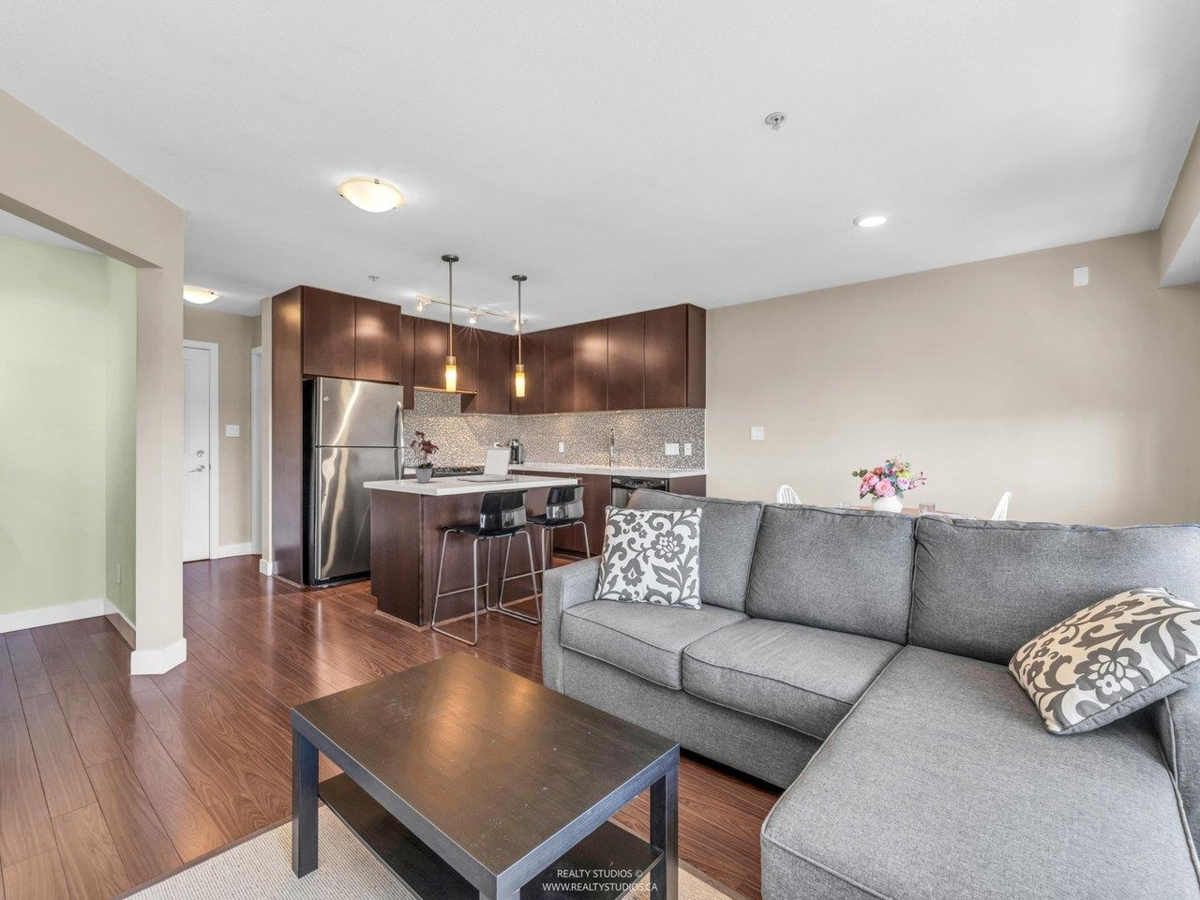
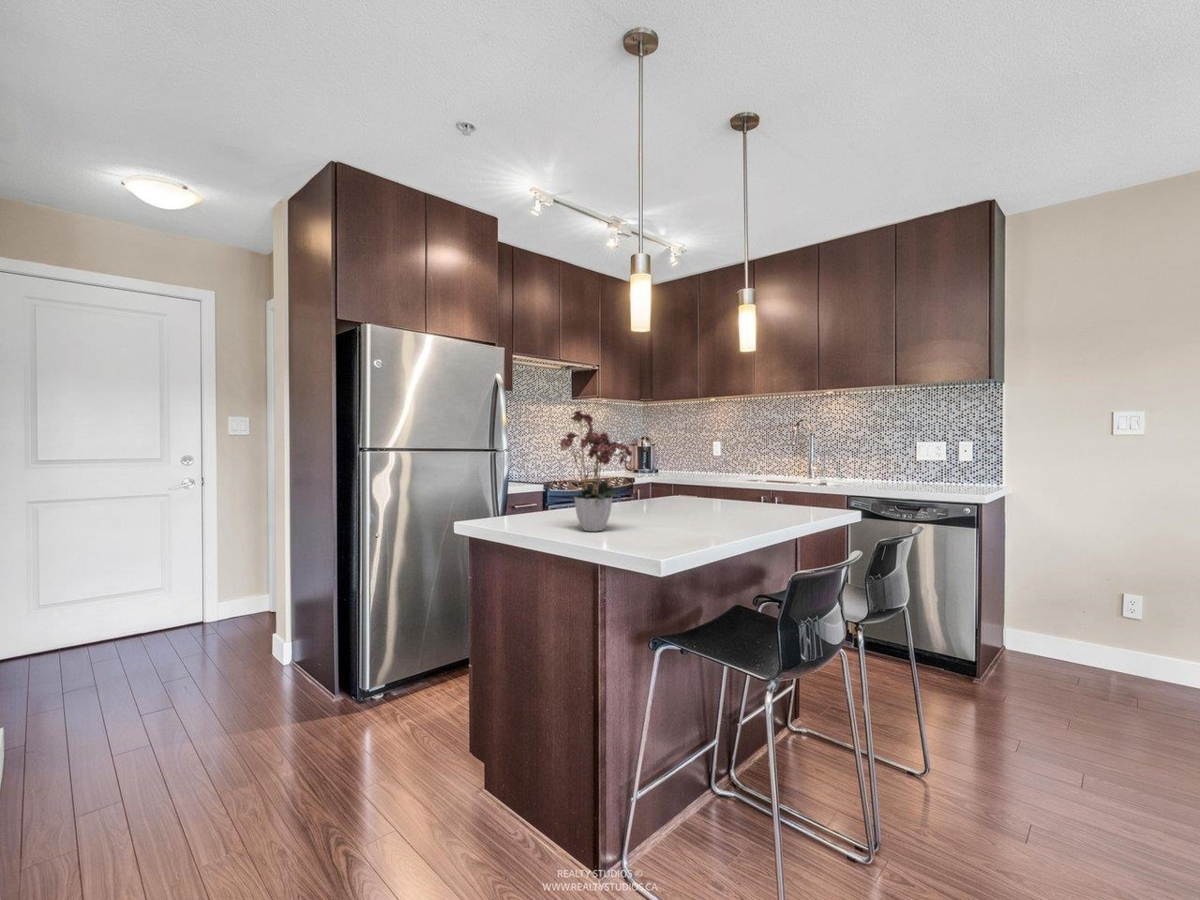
laptop: present [457,447,511,482] -> none [642,448,765,526]

